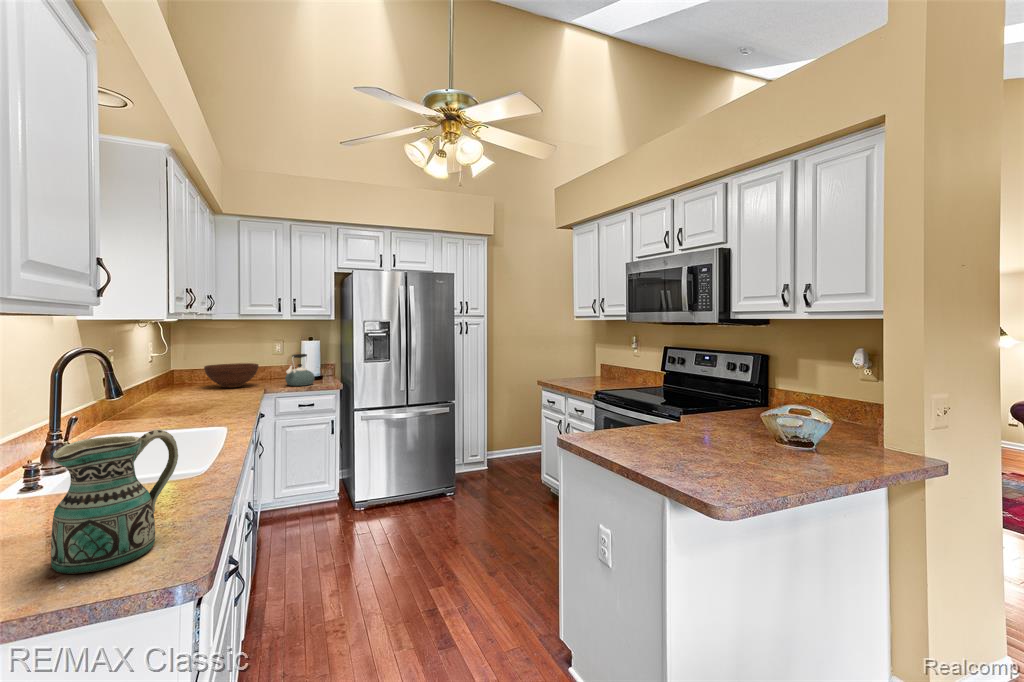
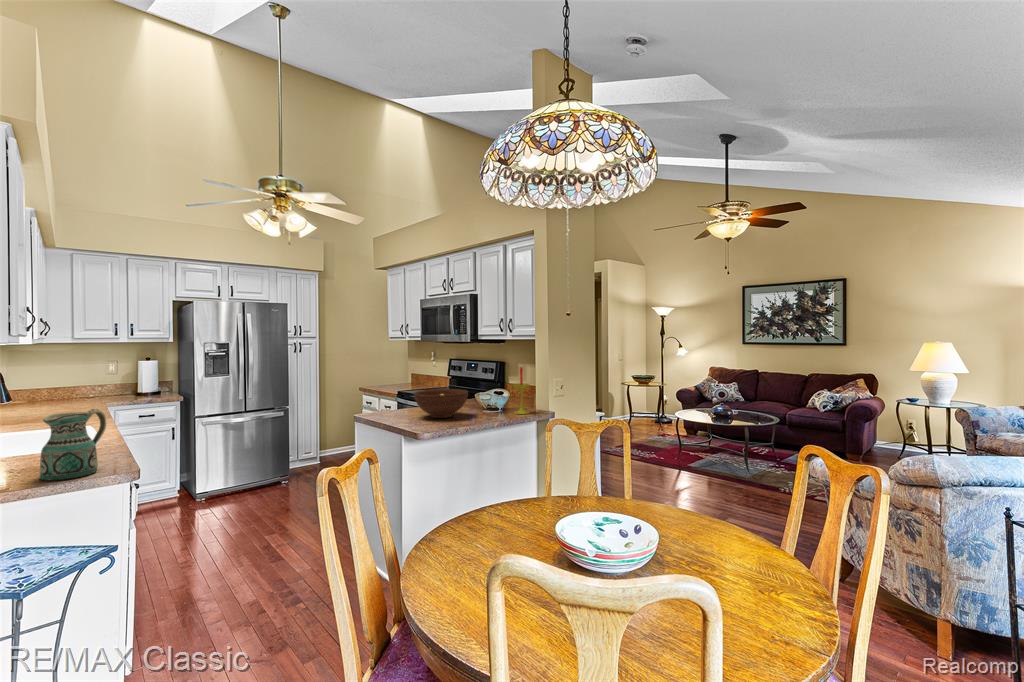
kettle: present [285,354,314,386] -> none [125,372,154,400]
fruit bowl: present [204,363,258,388] -> present [414,389,468,418]
candle: none [836,367,888,459] -> present [511,367,530,414]

